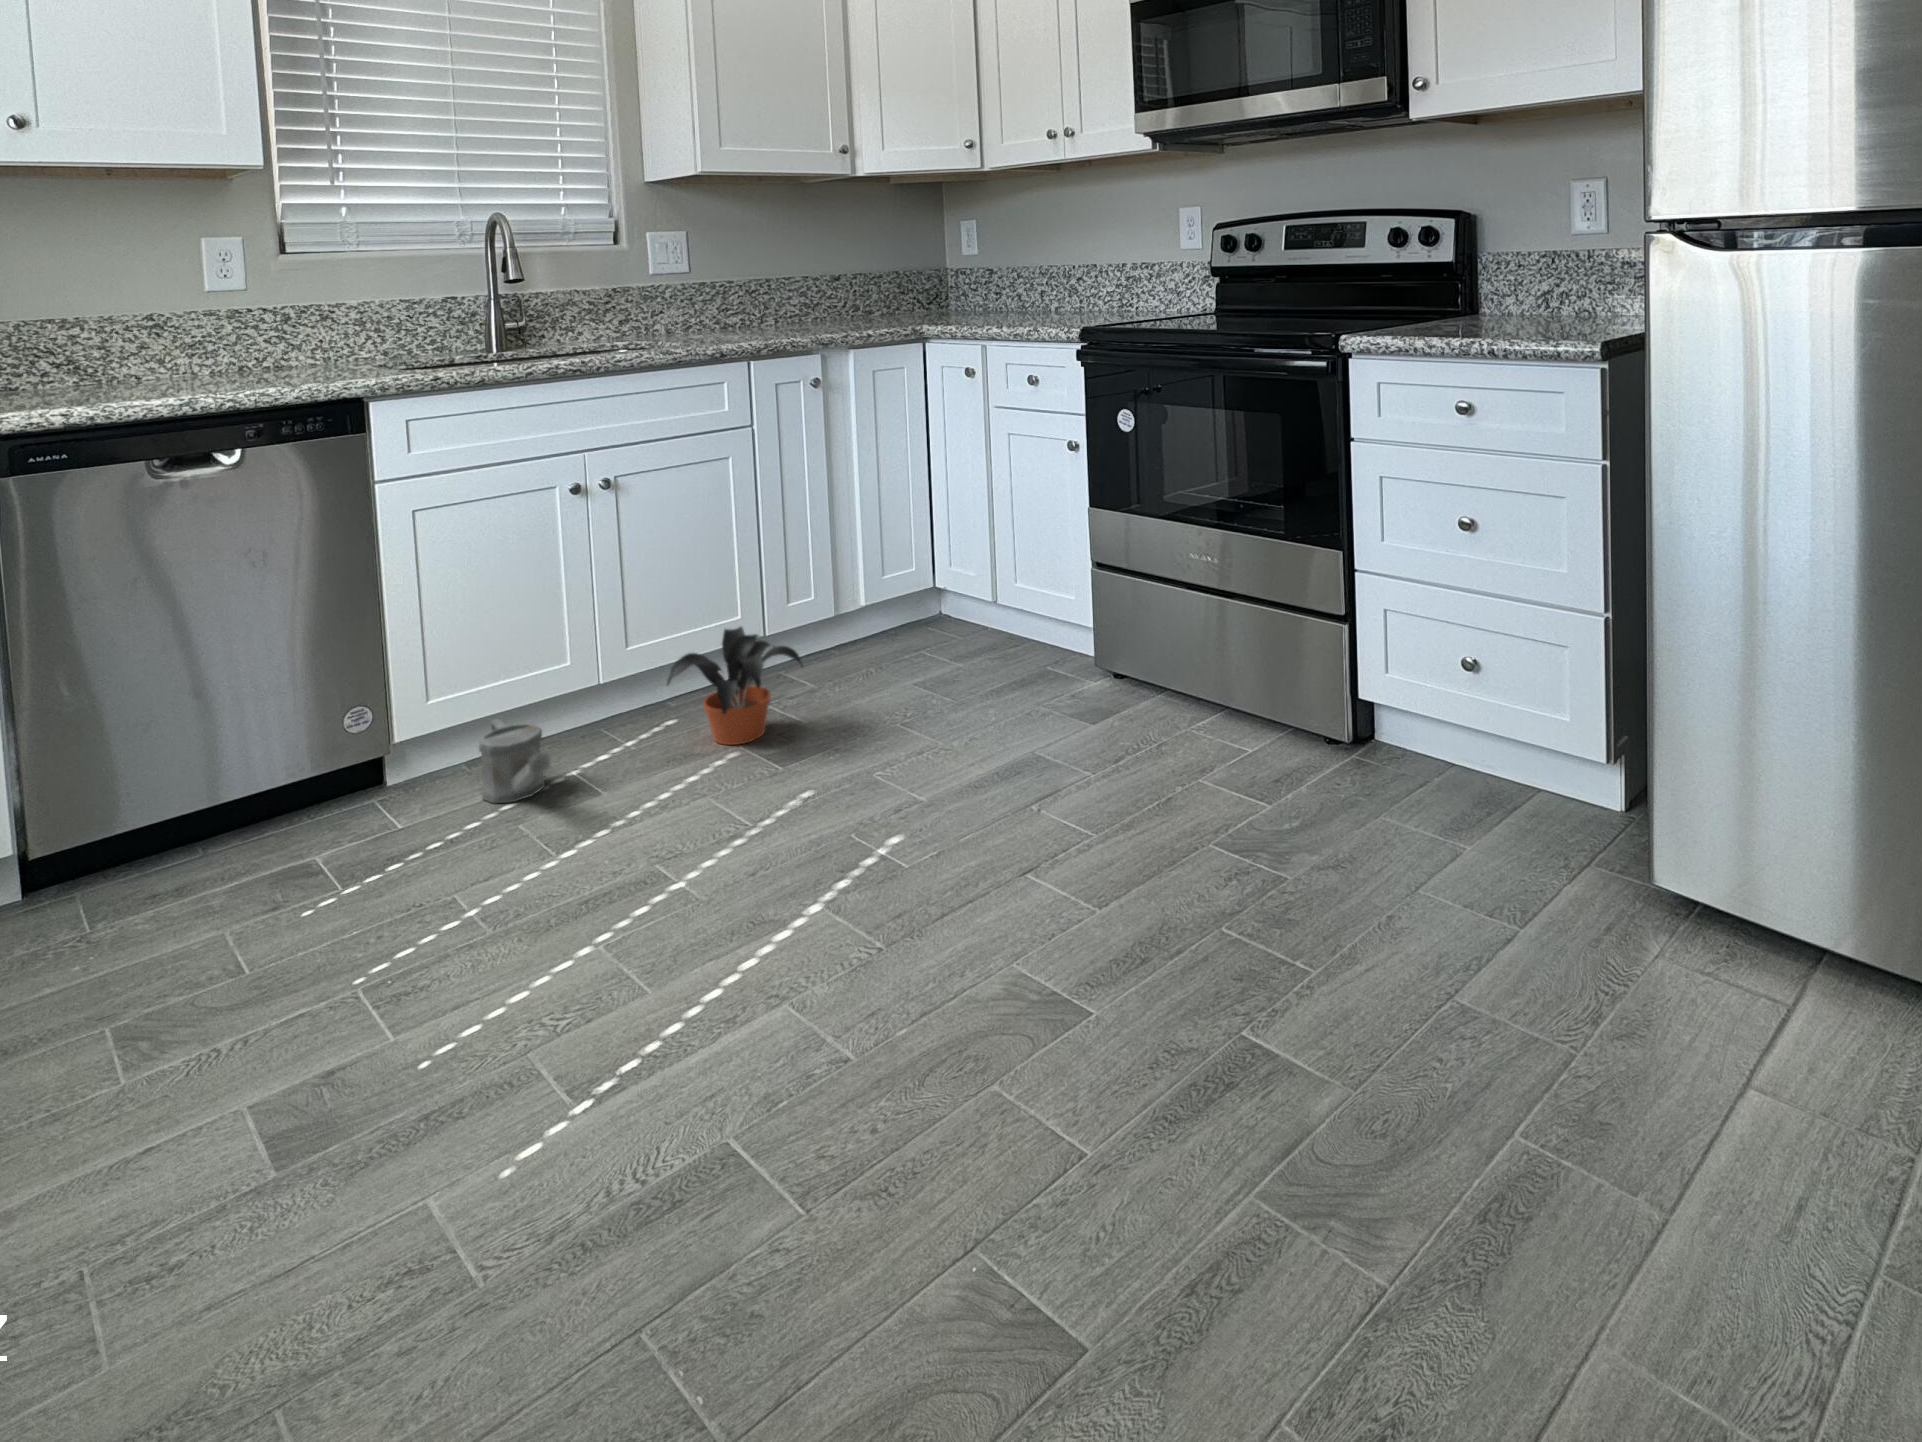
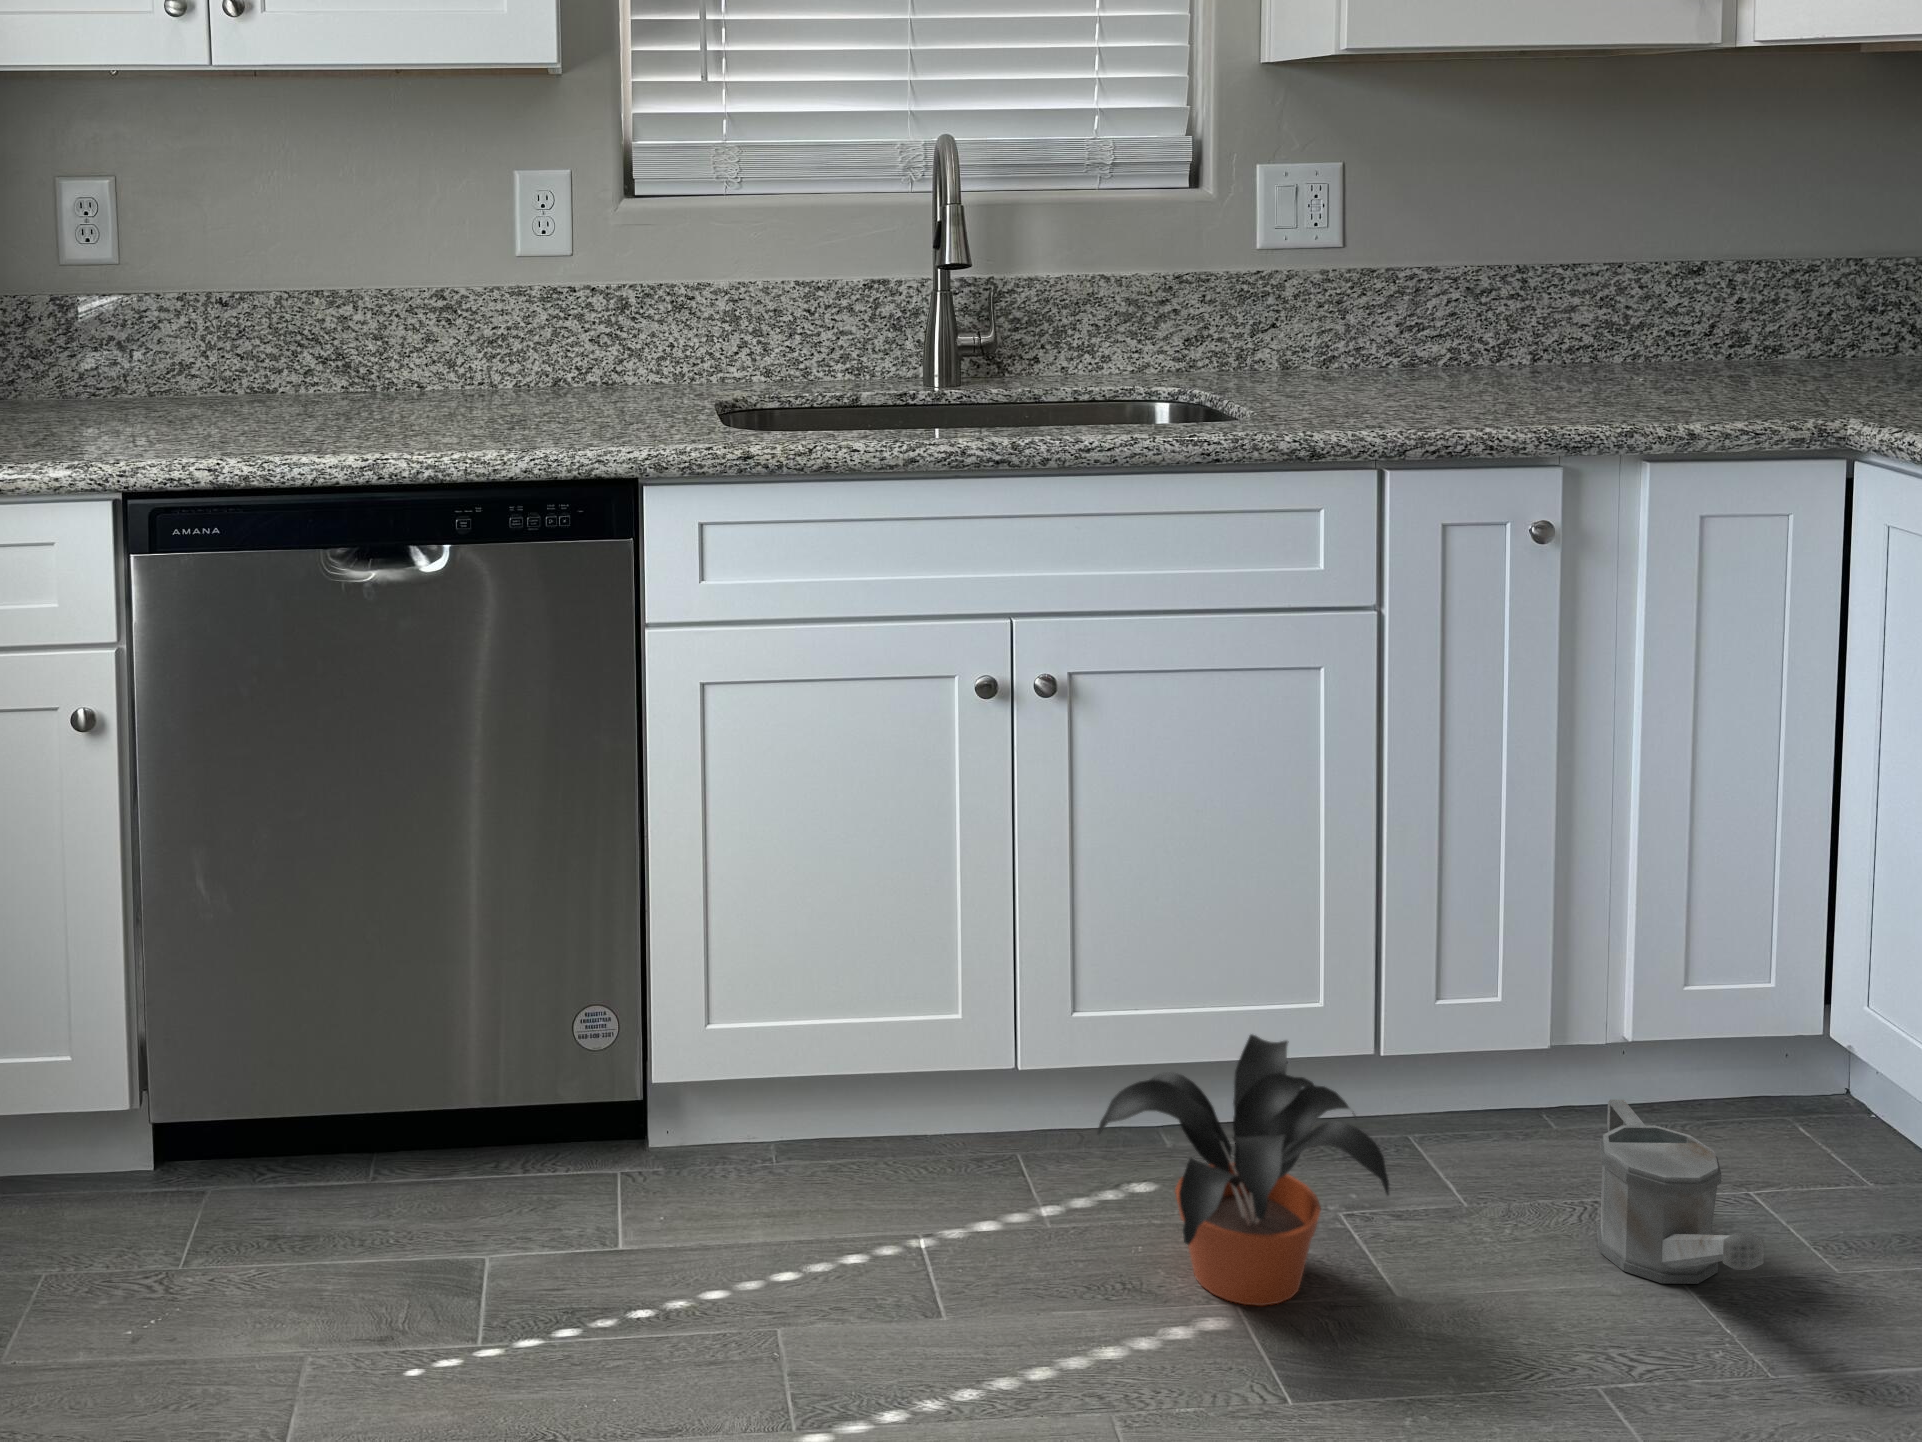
watering can: present [479,719,551,803] -> present [1597,1100,1764,1284]

